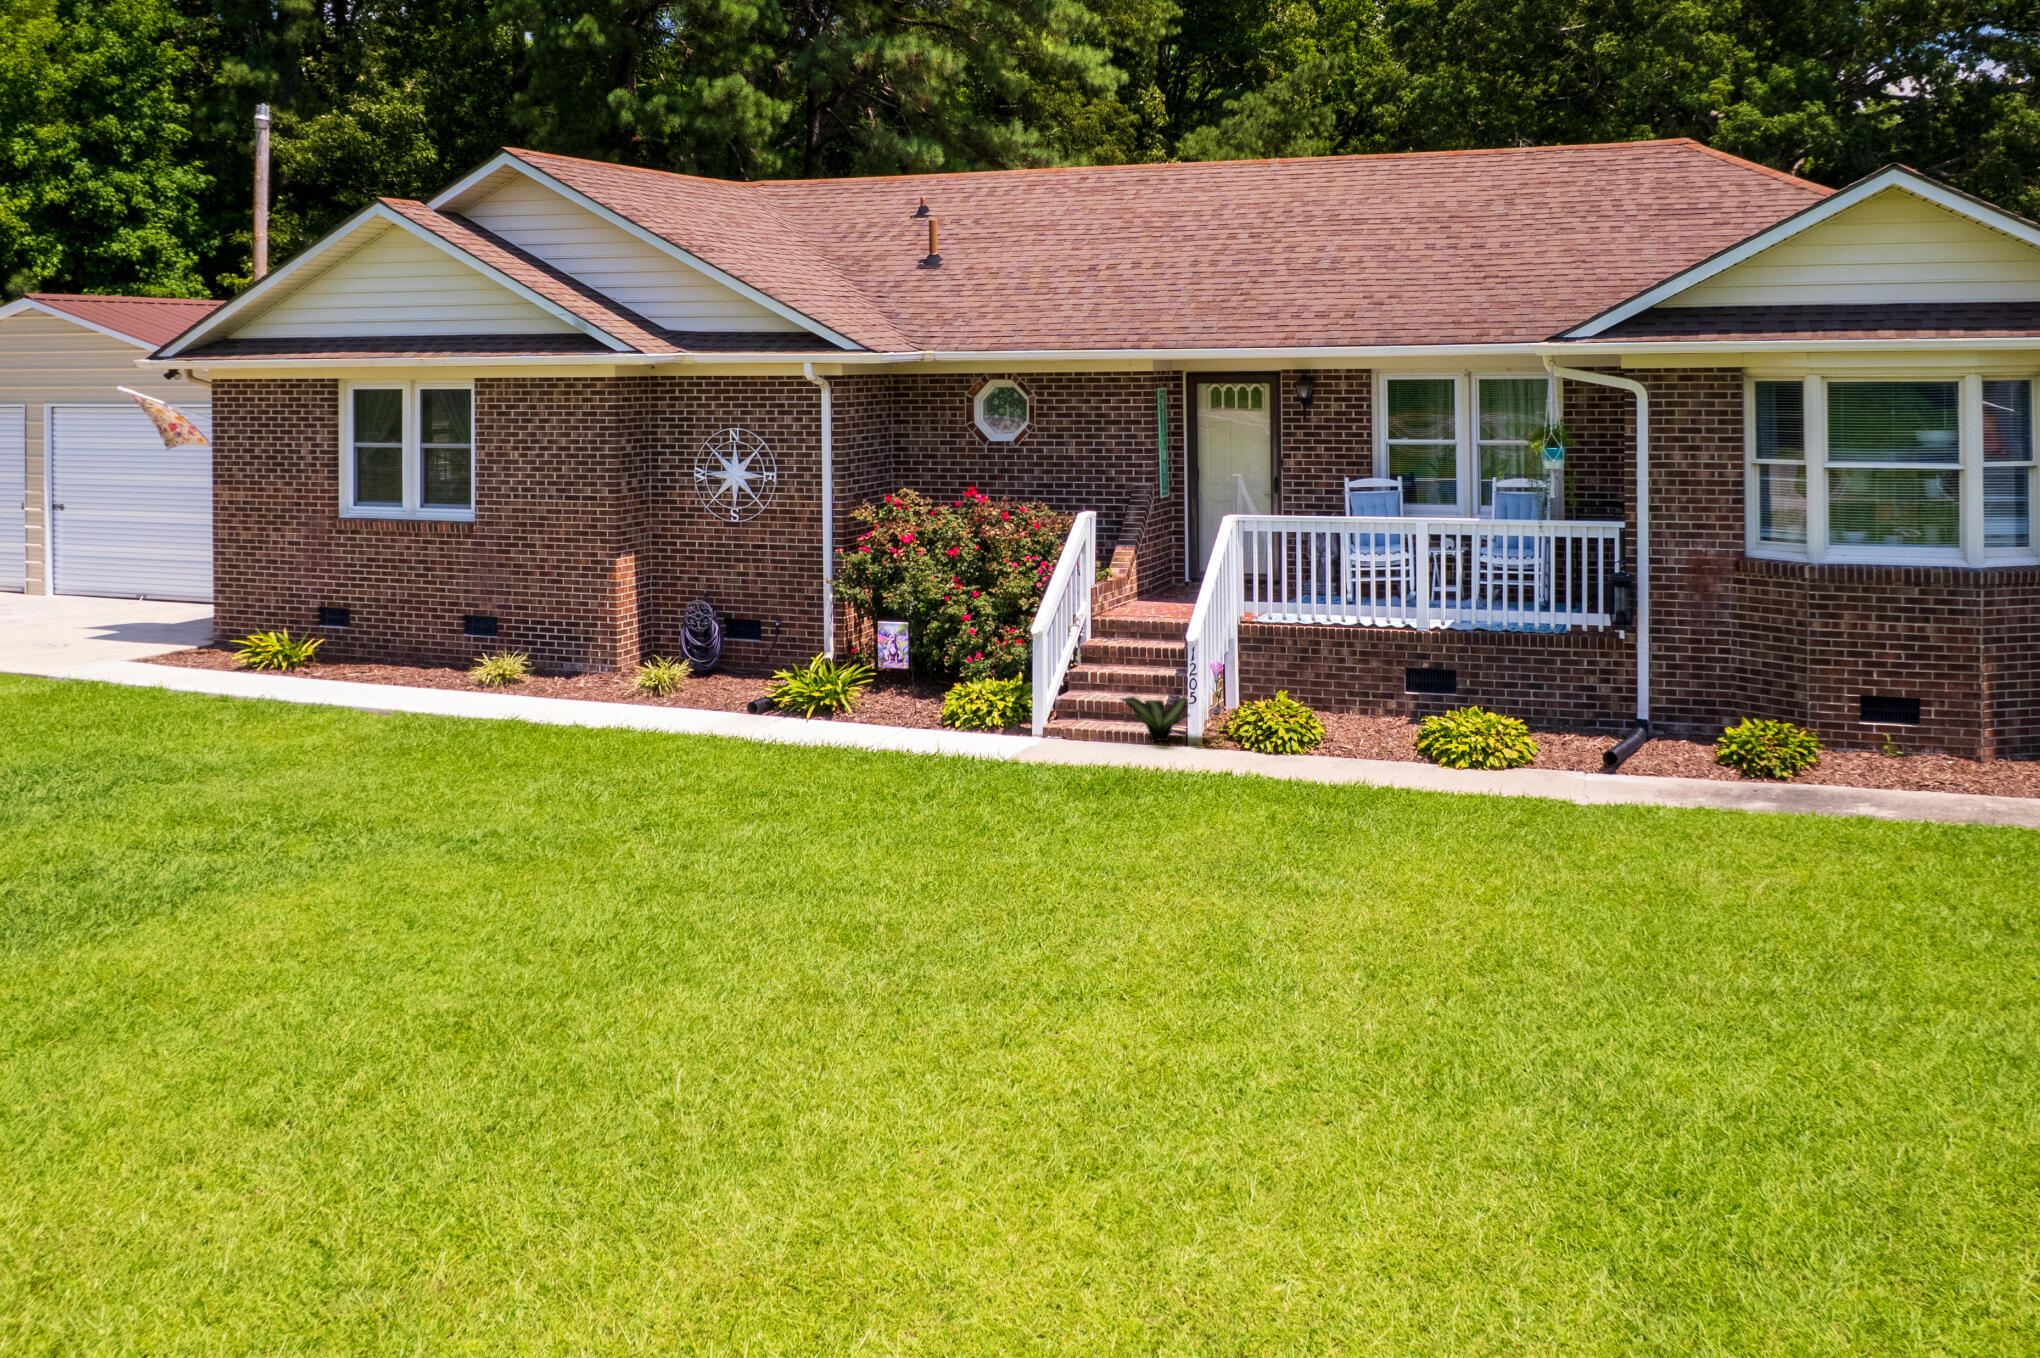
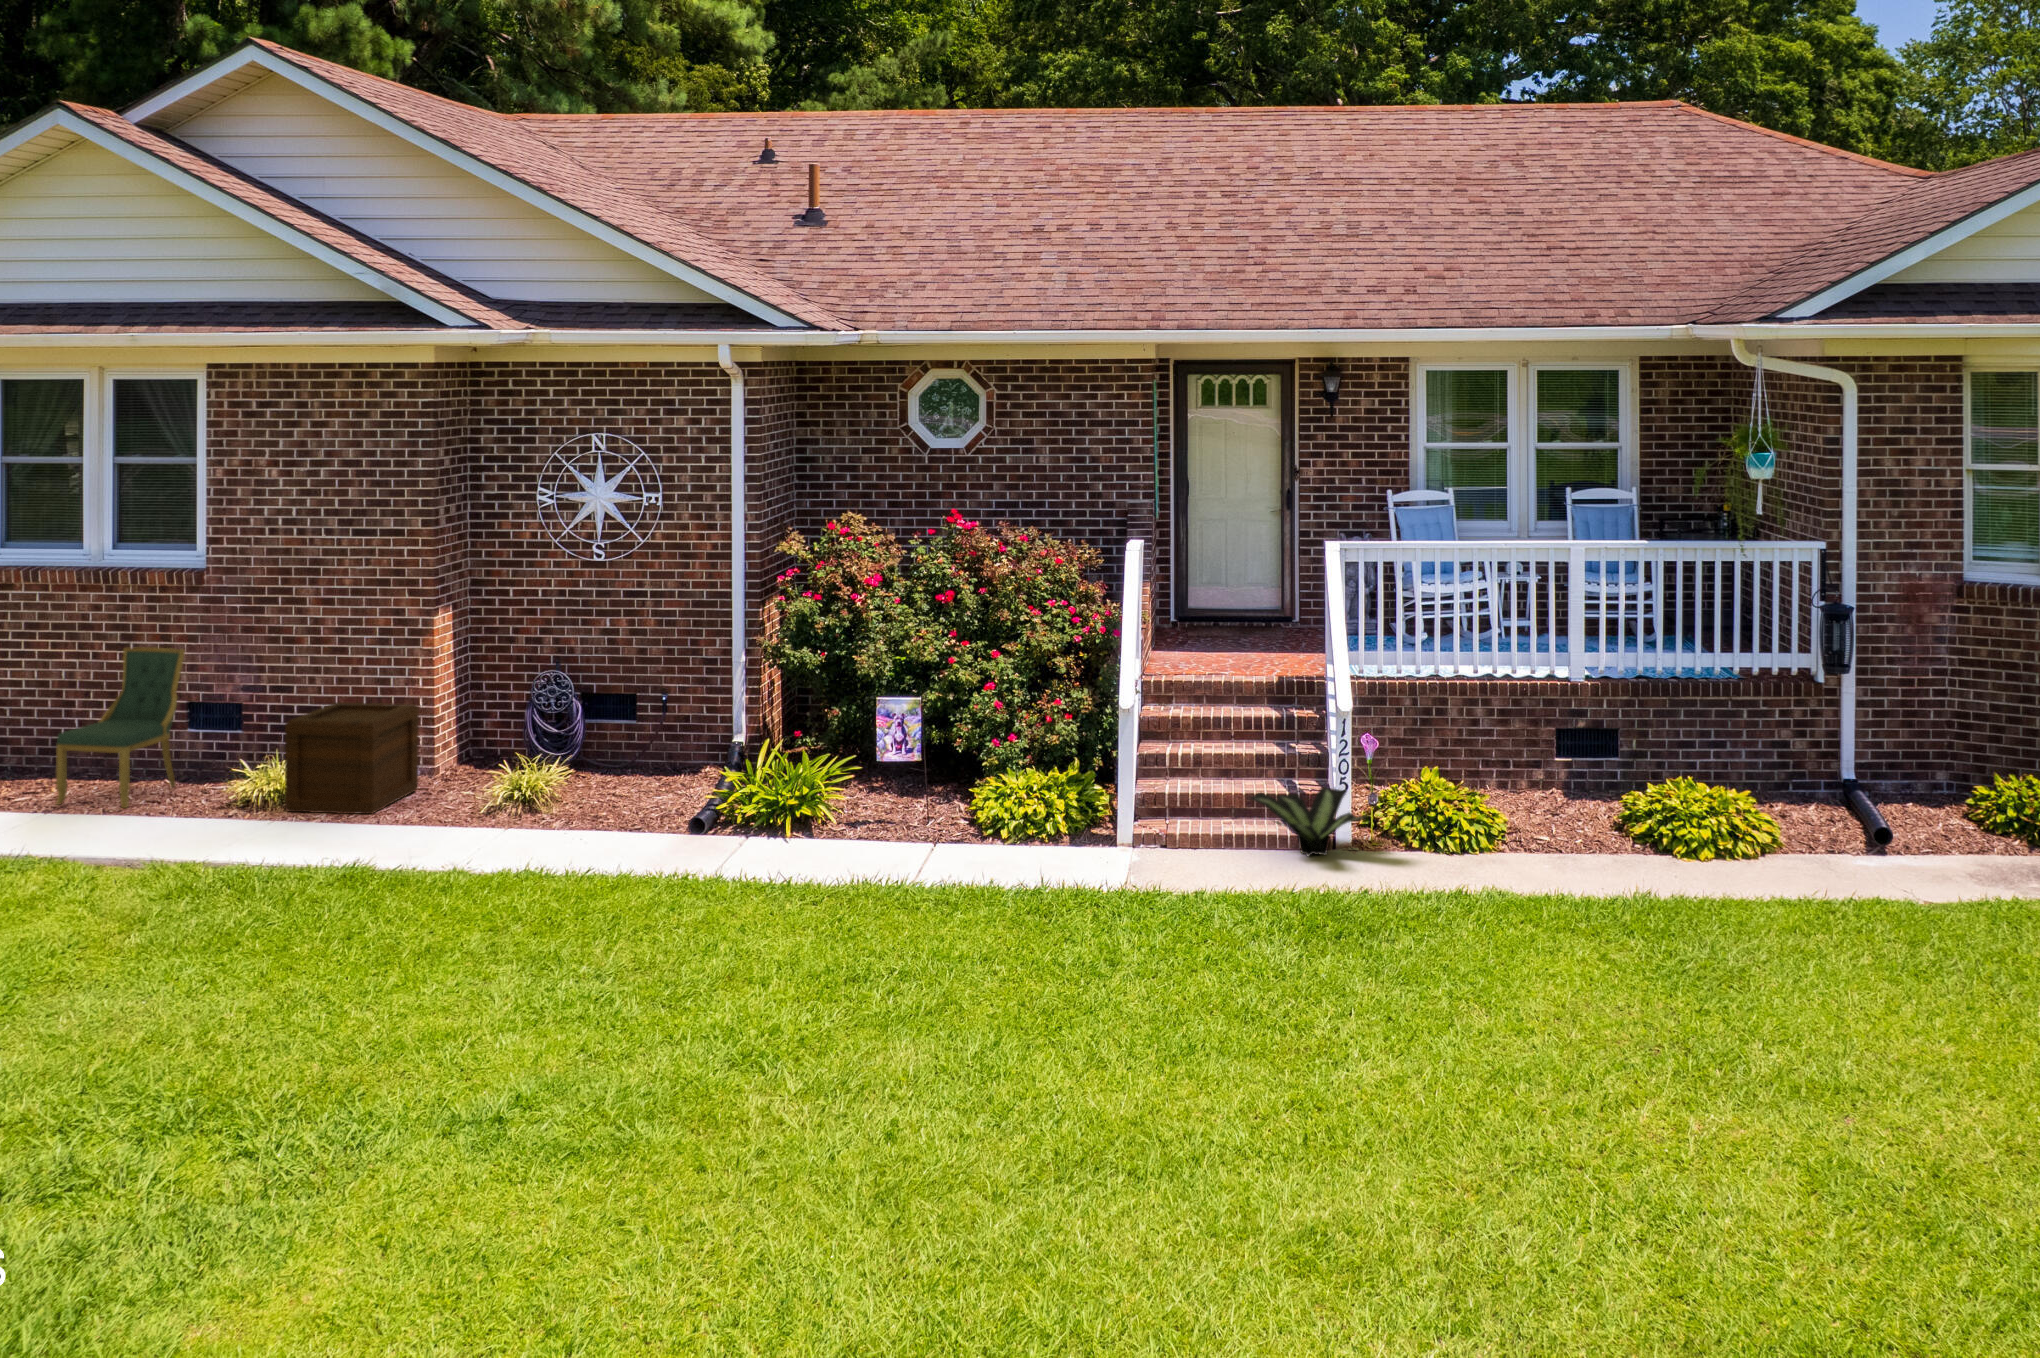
chair: none [378,575,459,680] -> present [56,648,185,808]
wooden crate: none [511,616,601,690] -> present [285,702,419,814]

